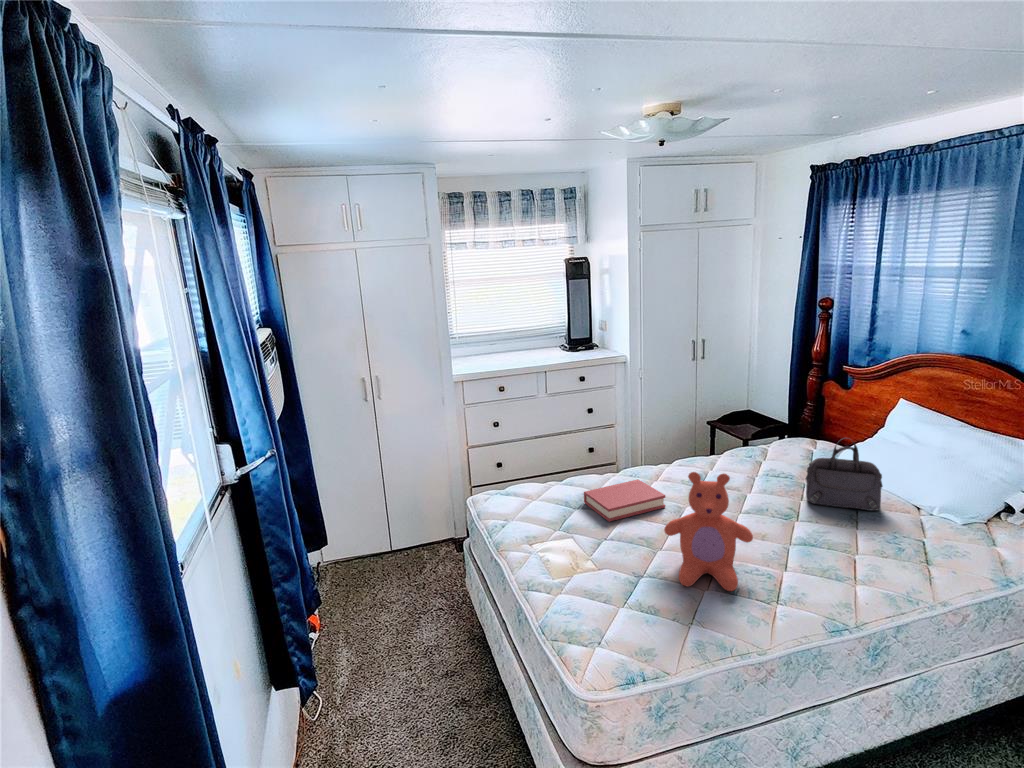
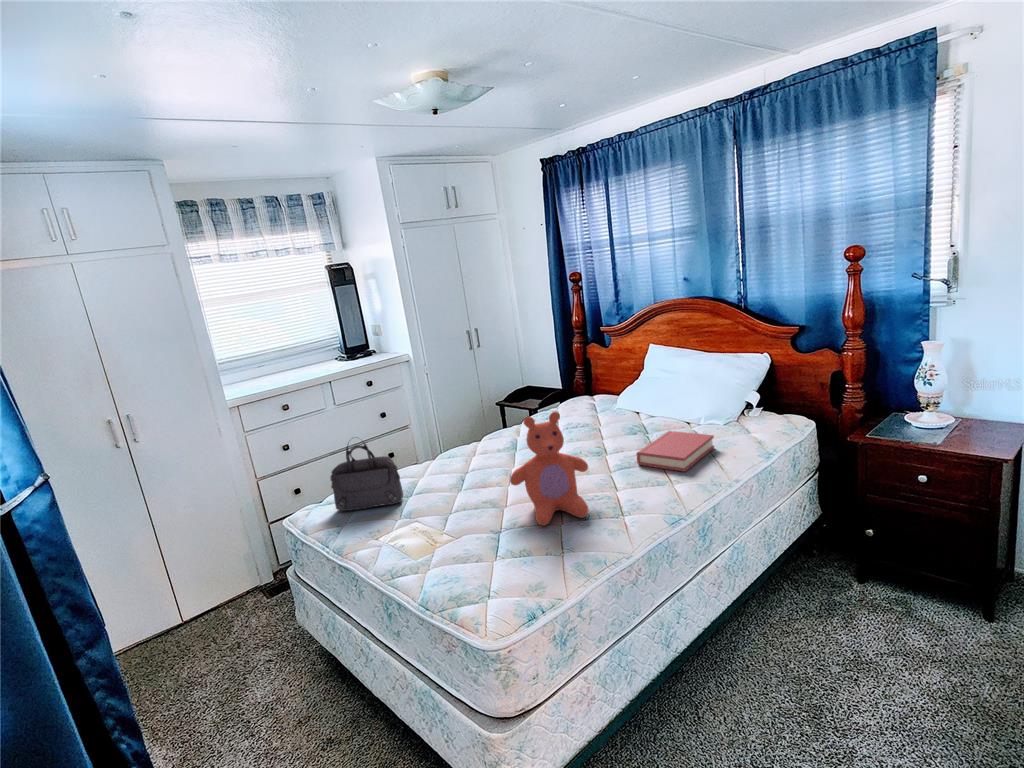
handbag: present [805,438,883,511] -> present [331,443,403,511]
hardback book: present [584,479,665,522] -> present [636,431,714,472]

